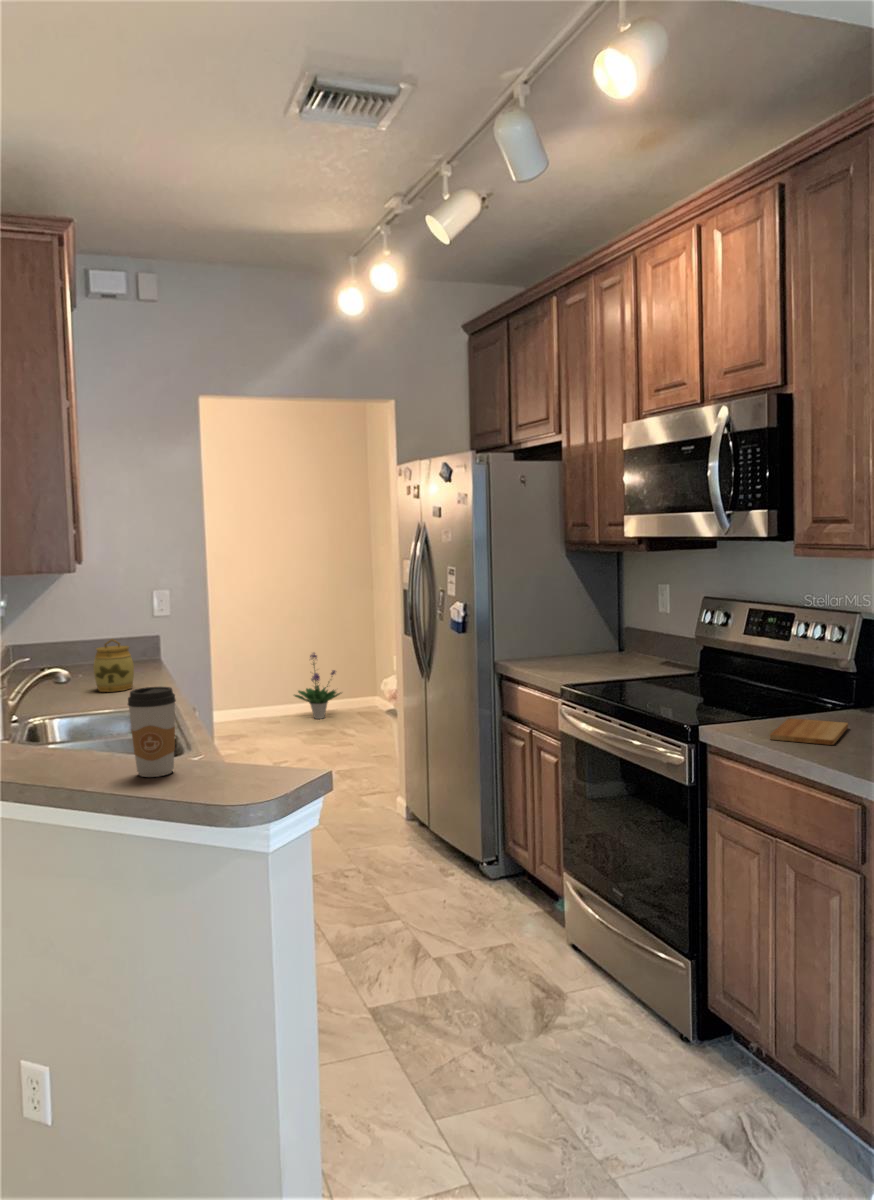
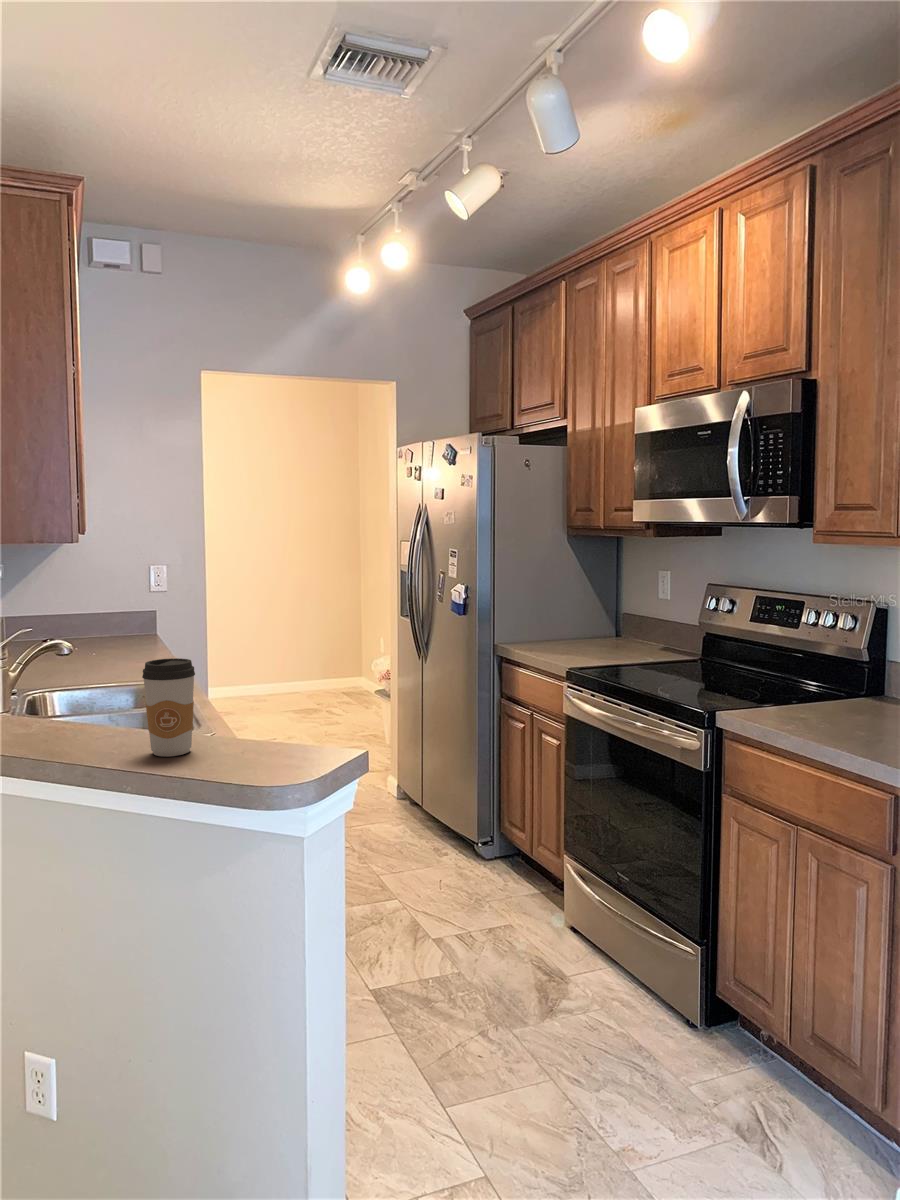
jar: present [93,639,134,692] -> none [93,611,135,665]
potted plant: present [295,653,340,719] -> none [284,632,333,697]
cutting board: present [770,718,848,745] -> none [792,705,867,733]

